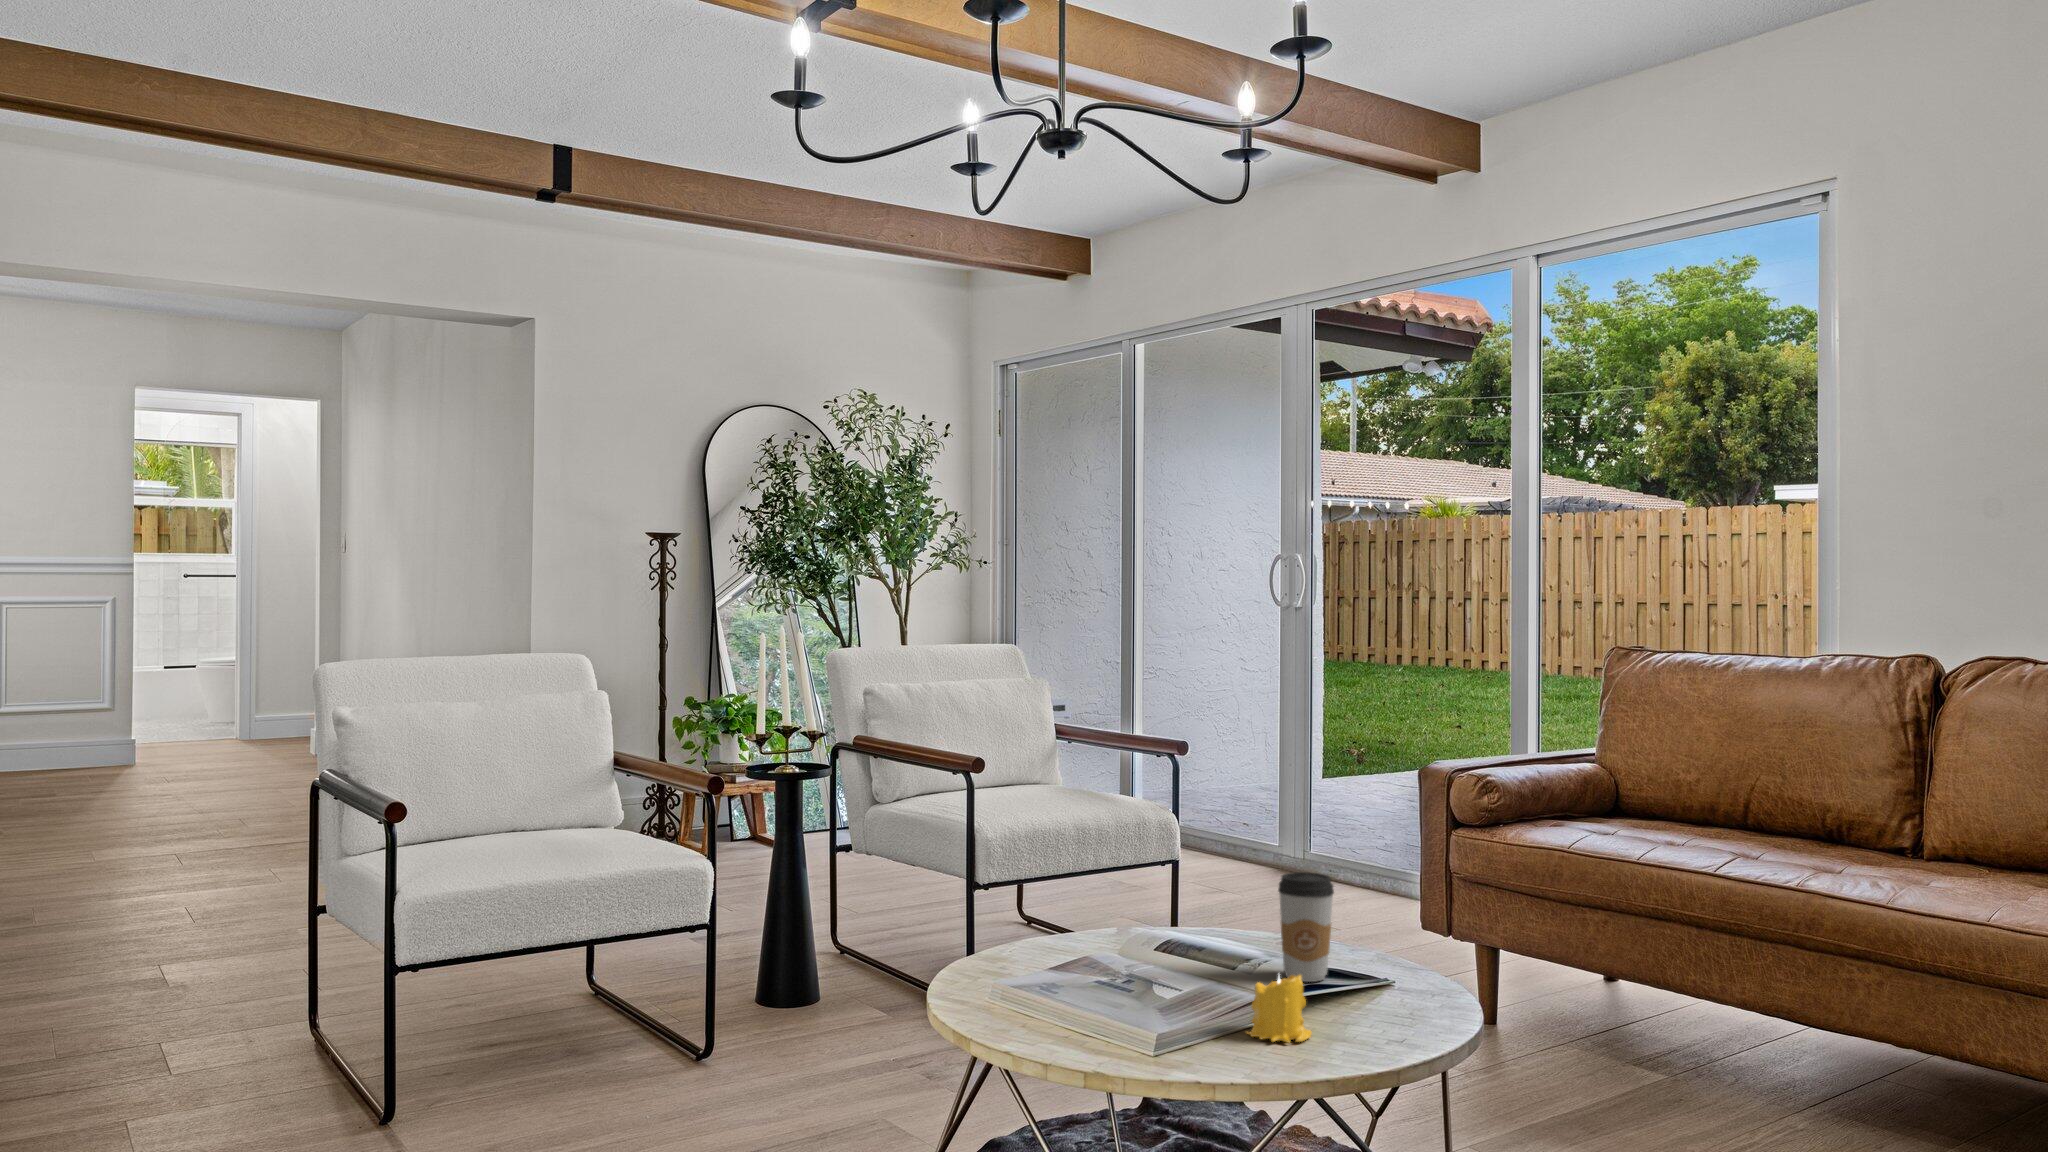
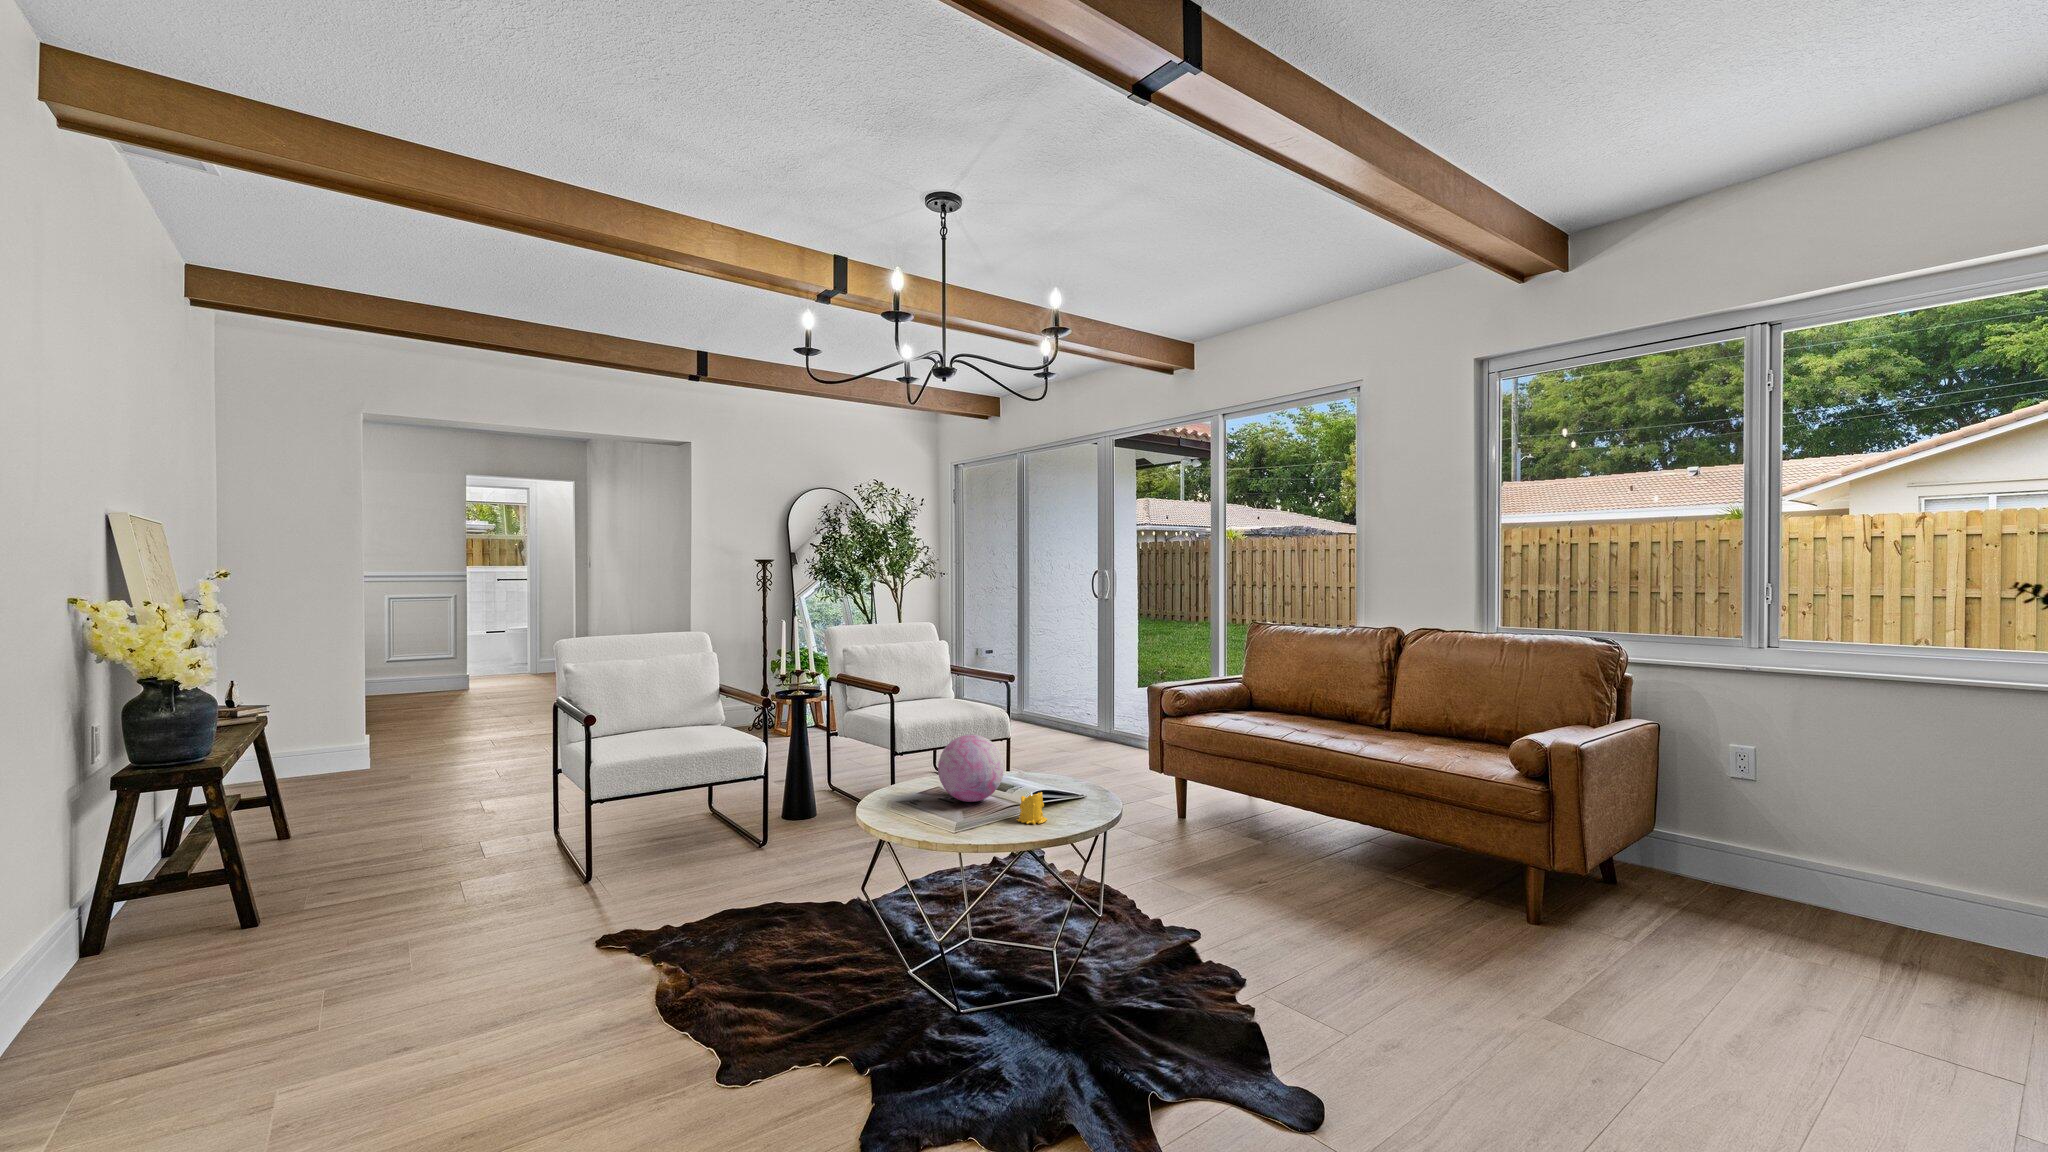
decorative orb: none [1068,852,1204,993] -> present [938,734,1004,802]
coffee cup: present [1278,872,1334,982] -> none [1042,743,1068,795]

